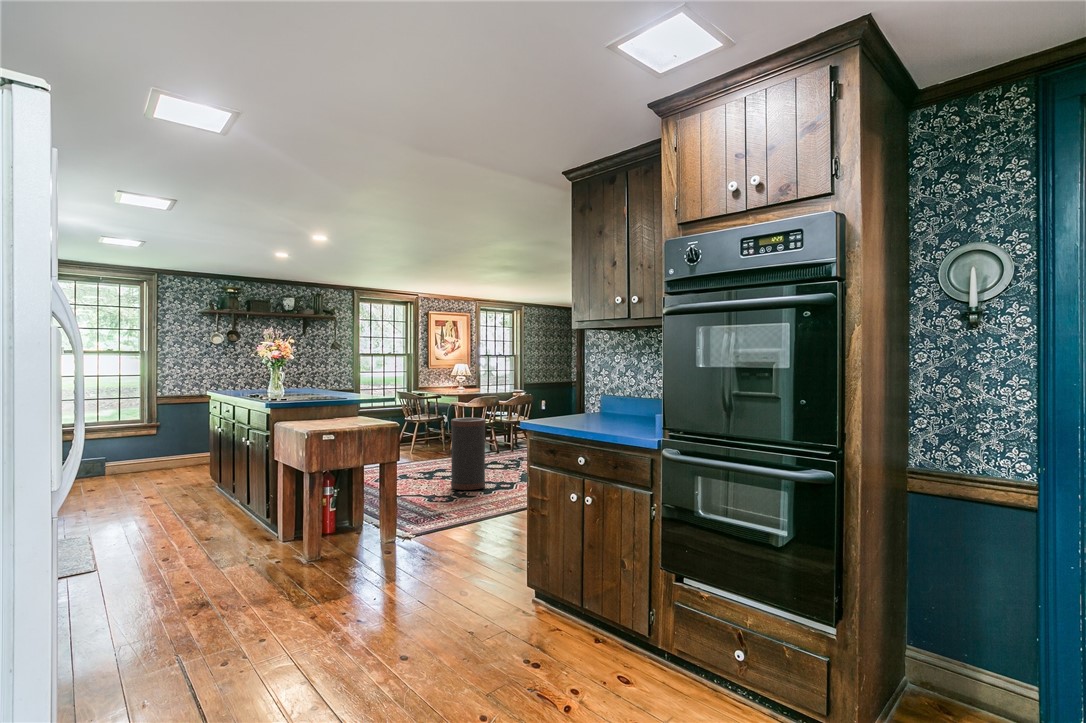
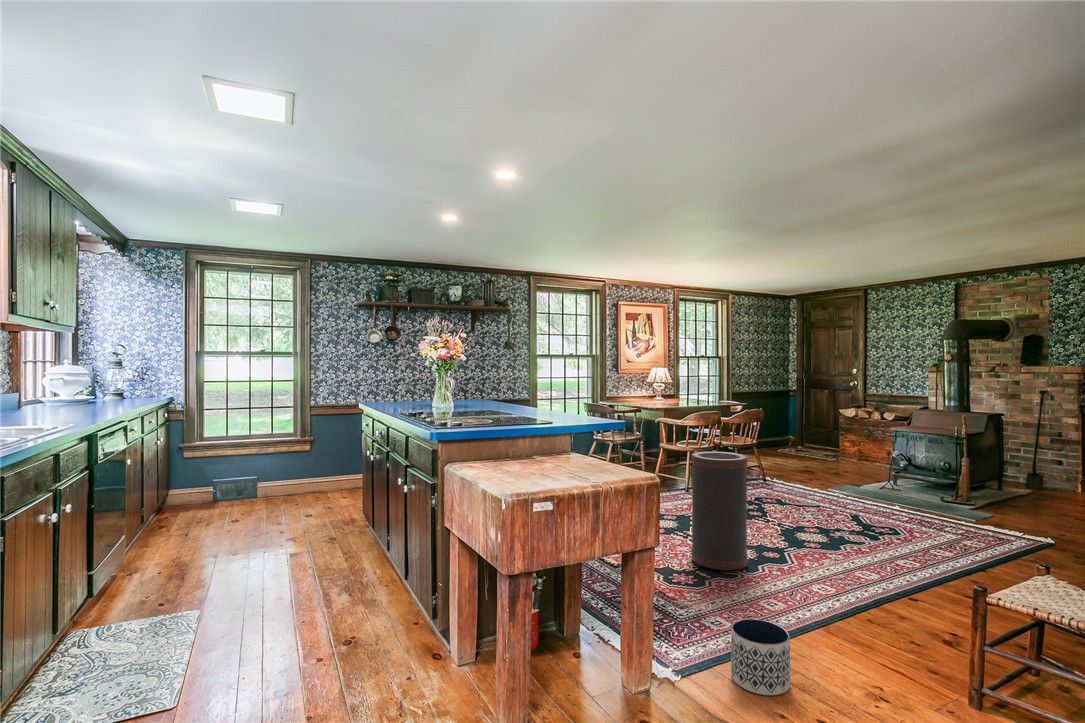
planter: none [443,499,472,532] -> present [731,619,790,695]

